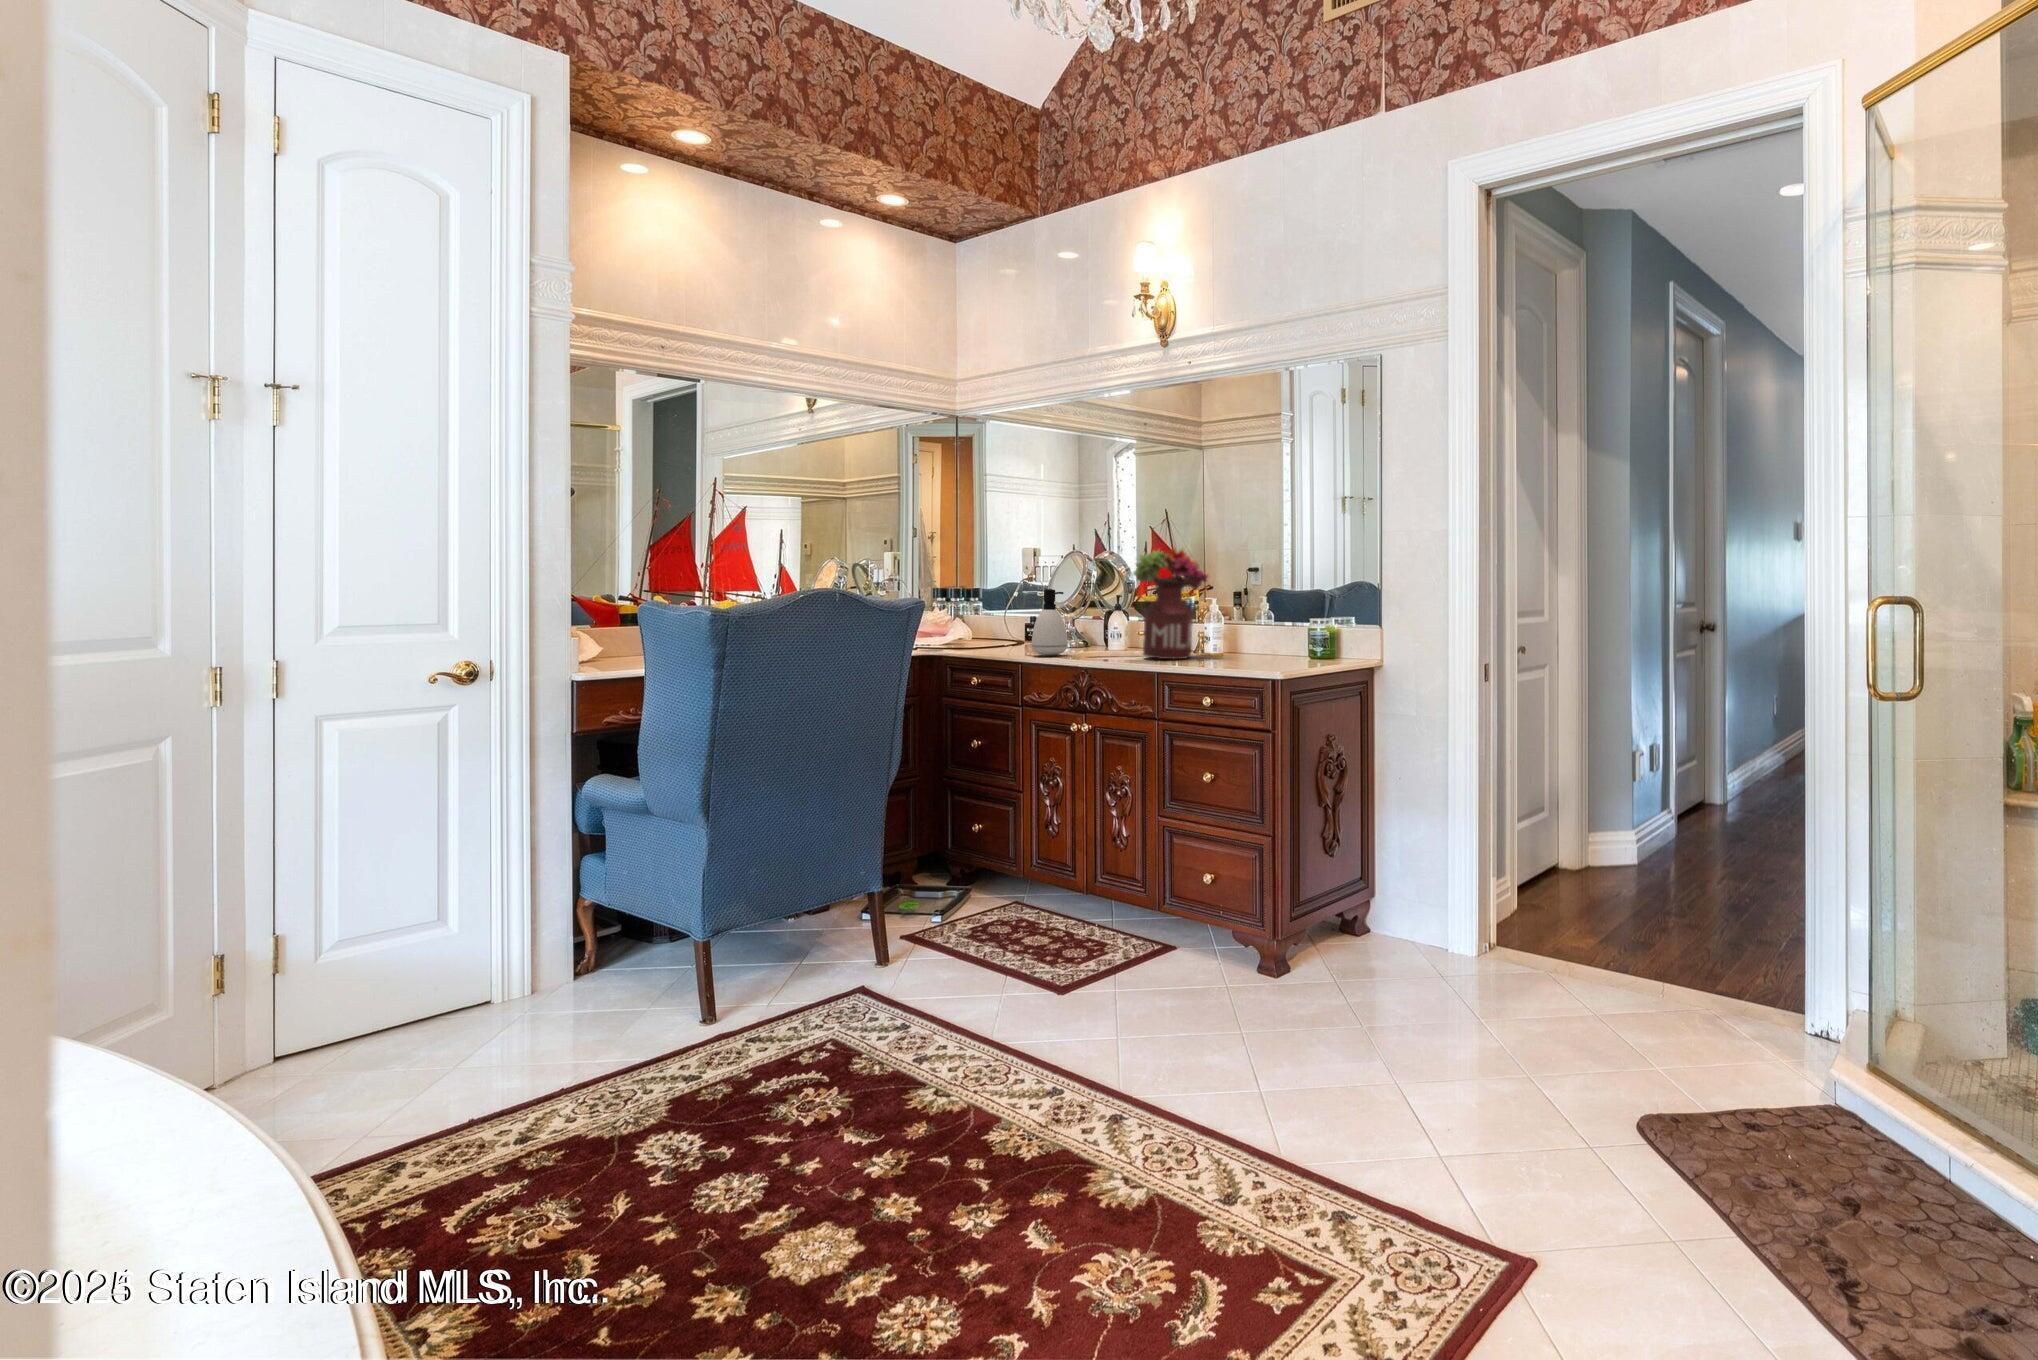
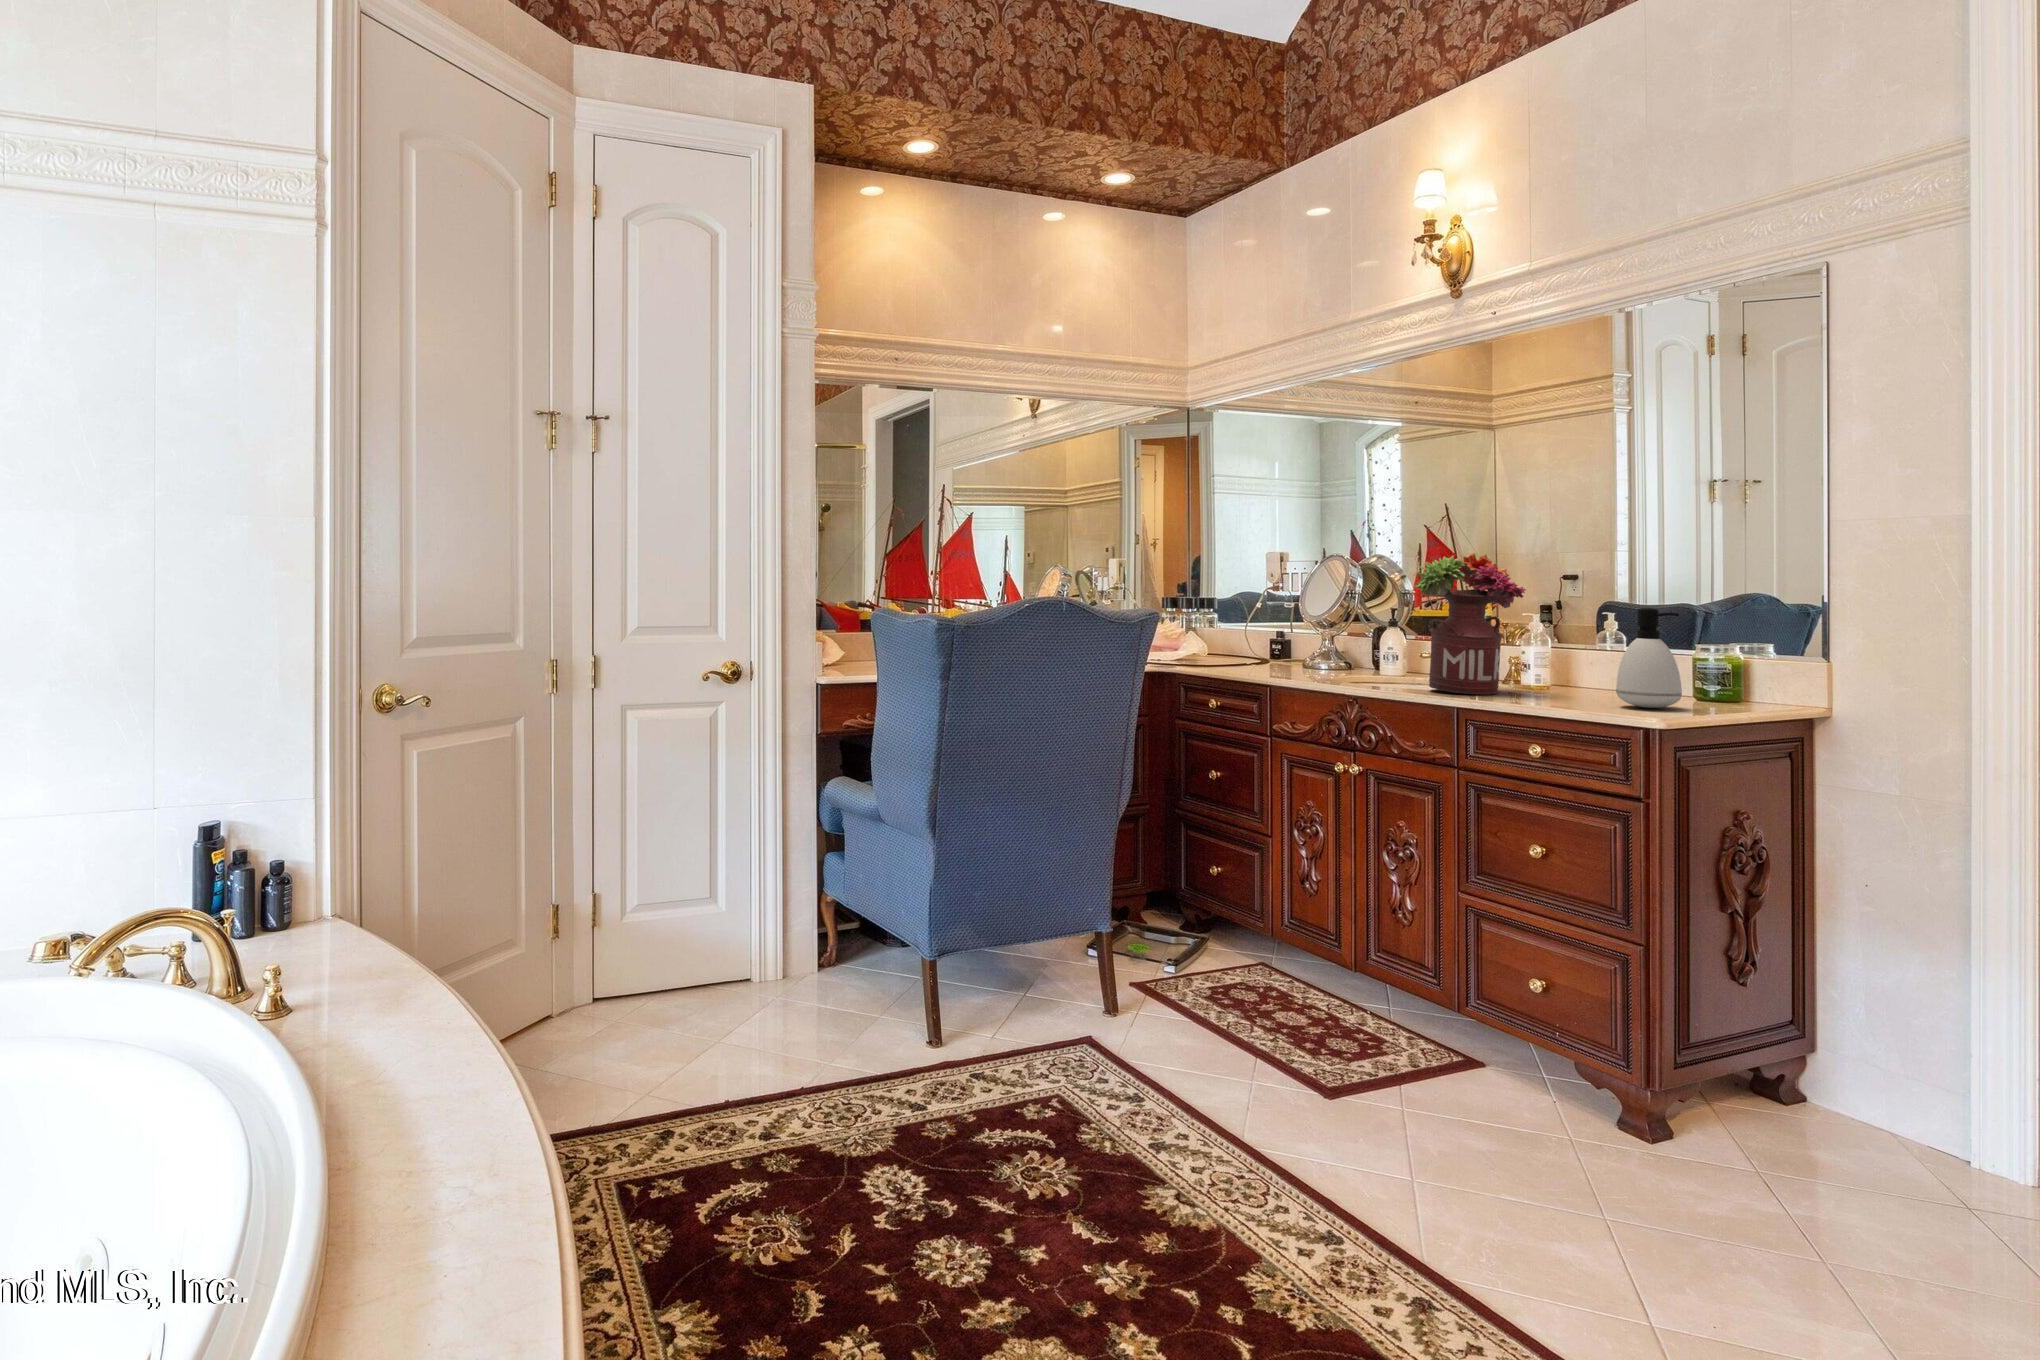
soap dispenser: present [1032,589,1068,656] -> present [1616,608,1682,708]

